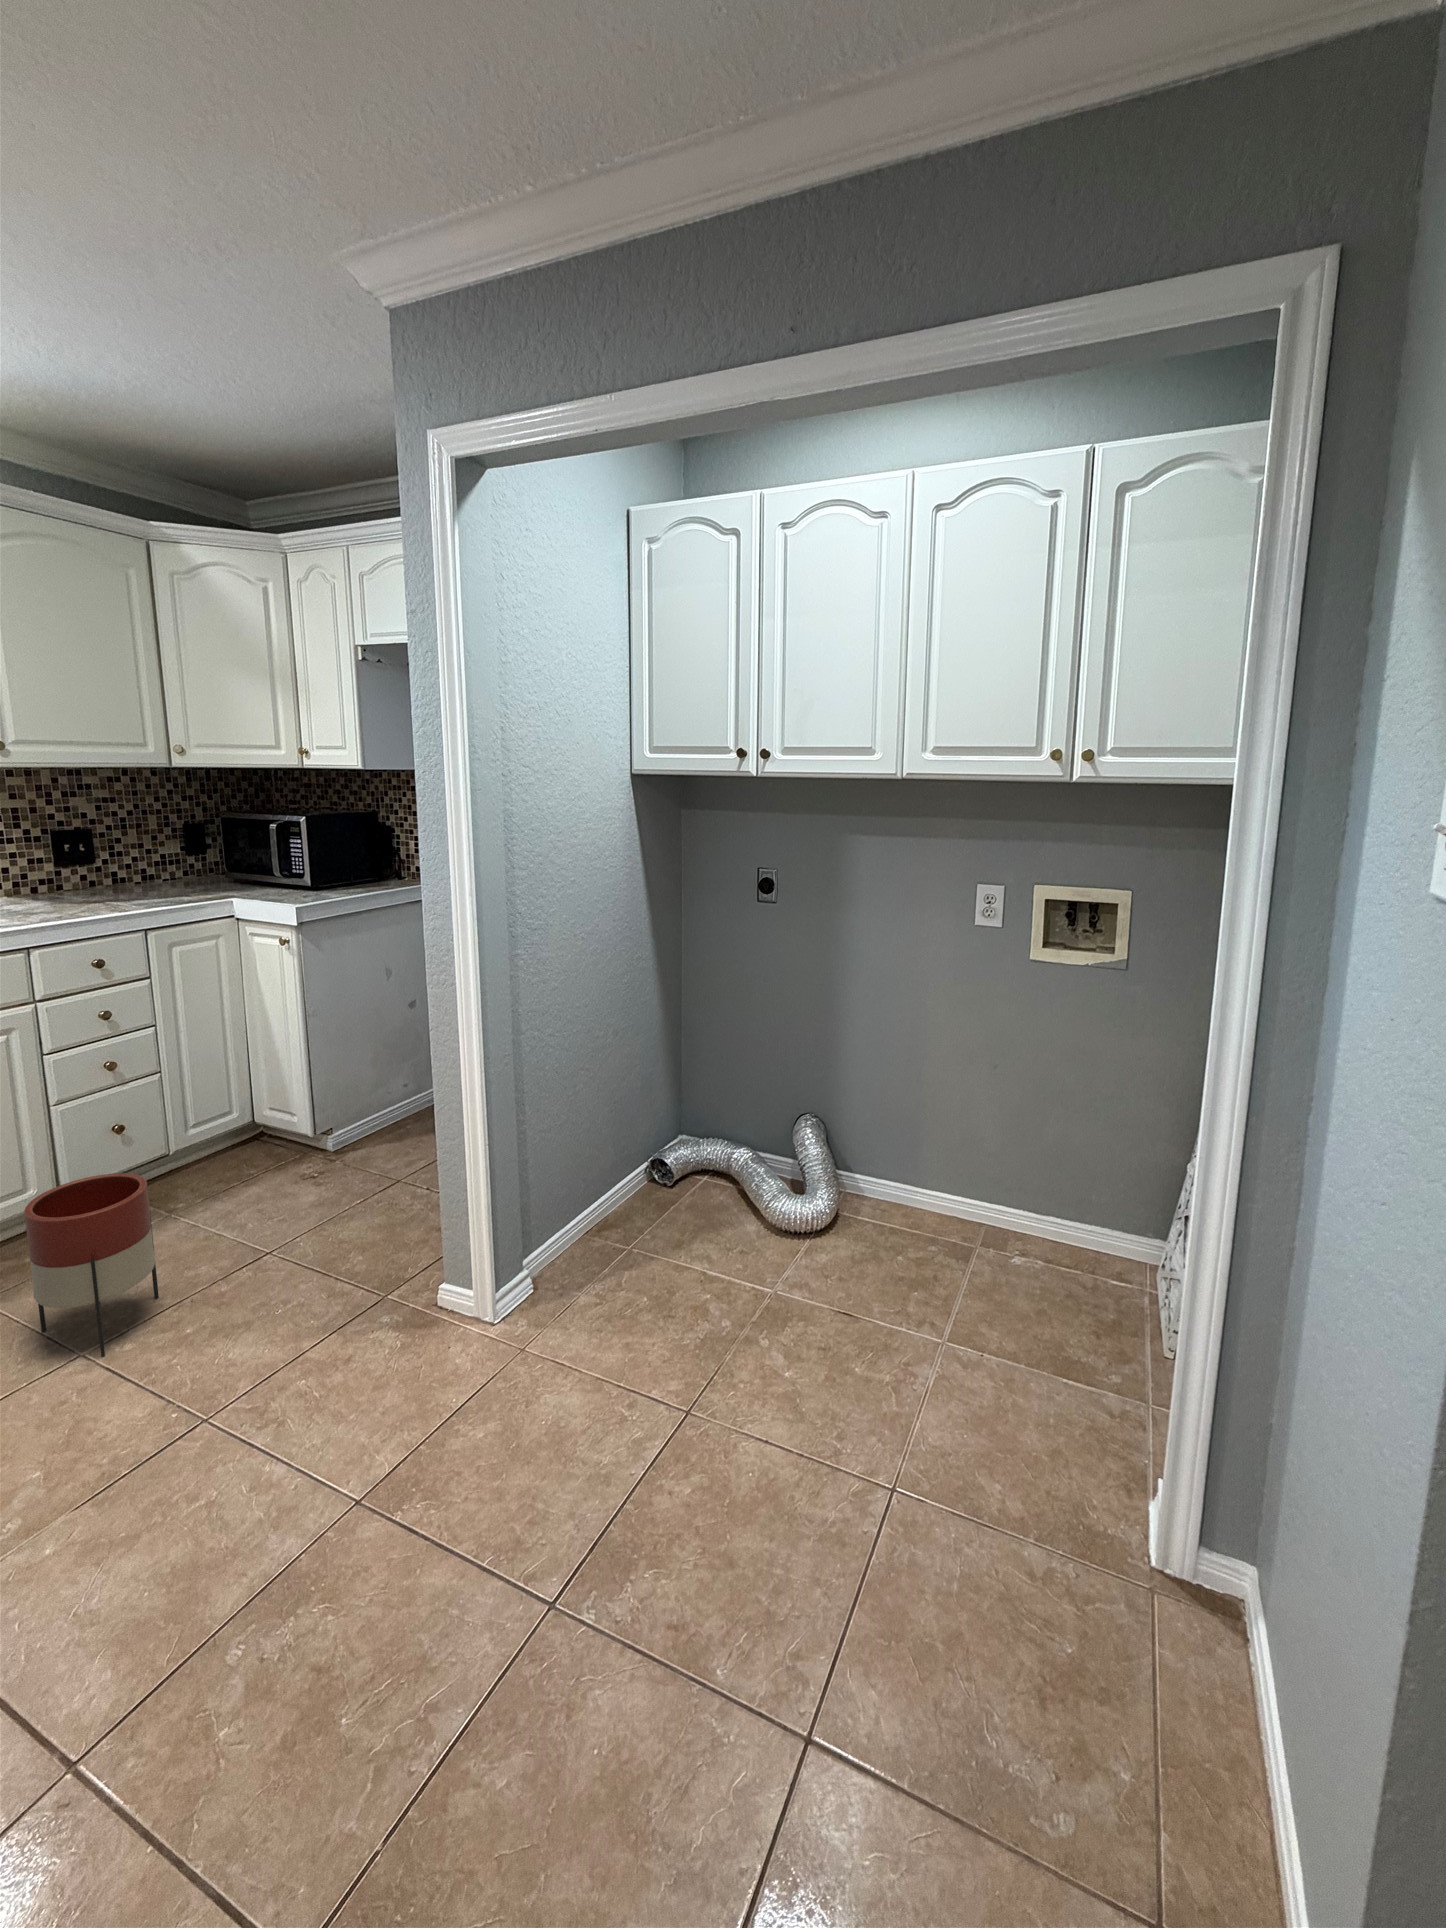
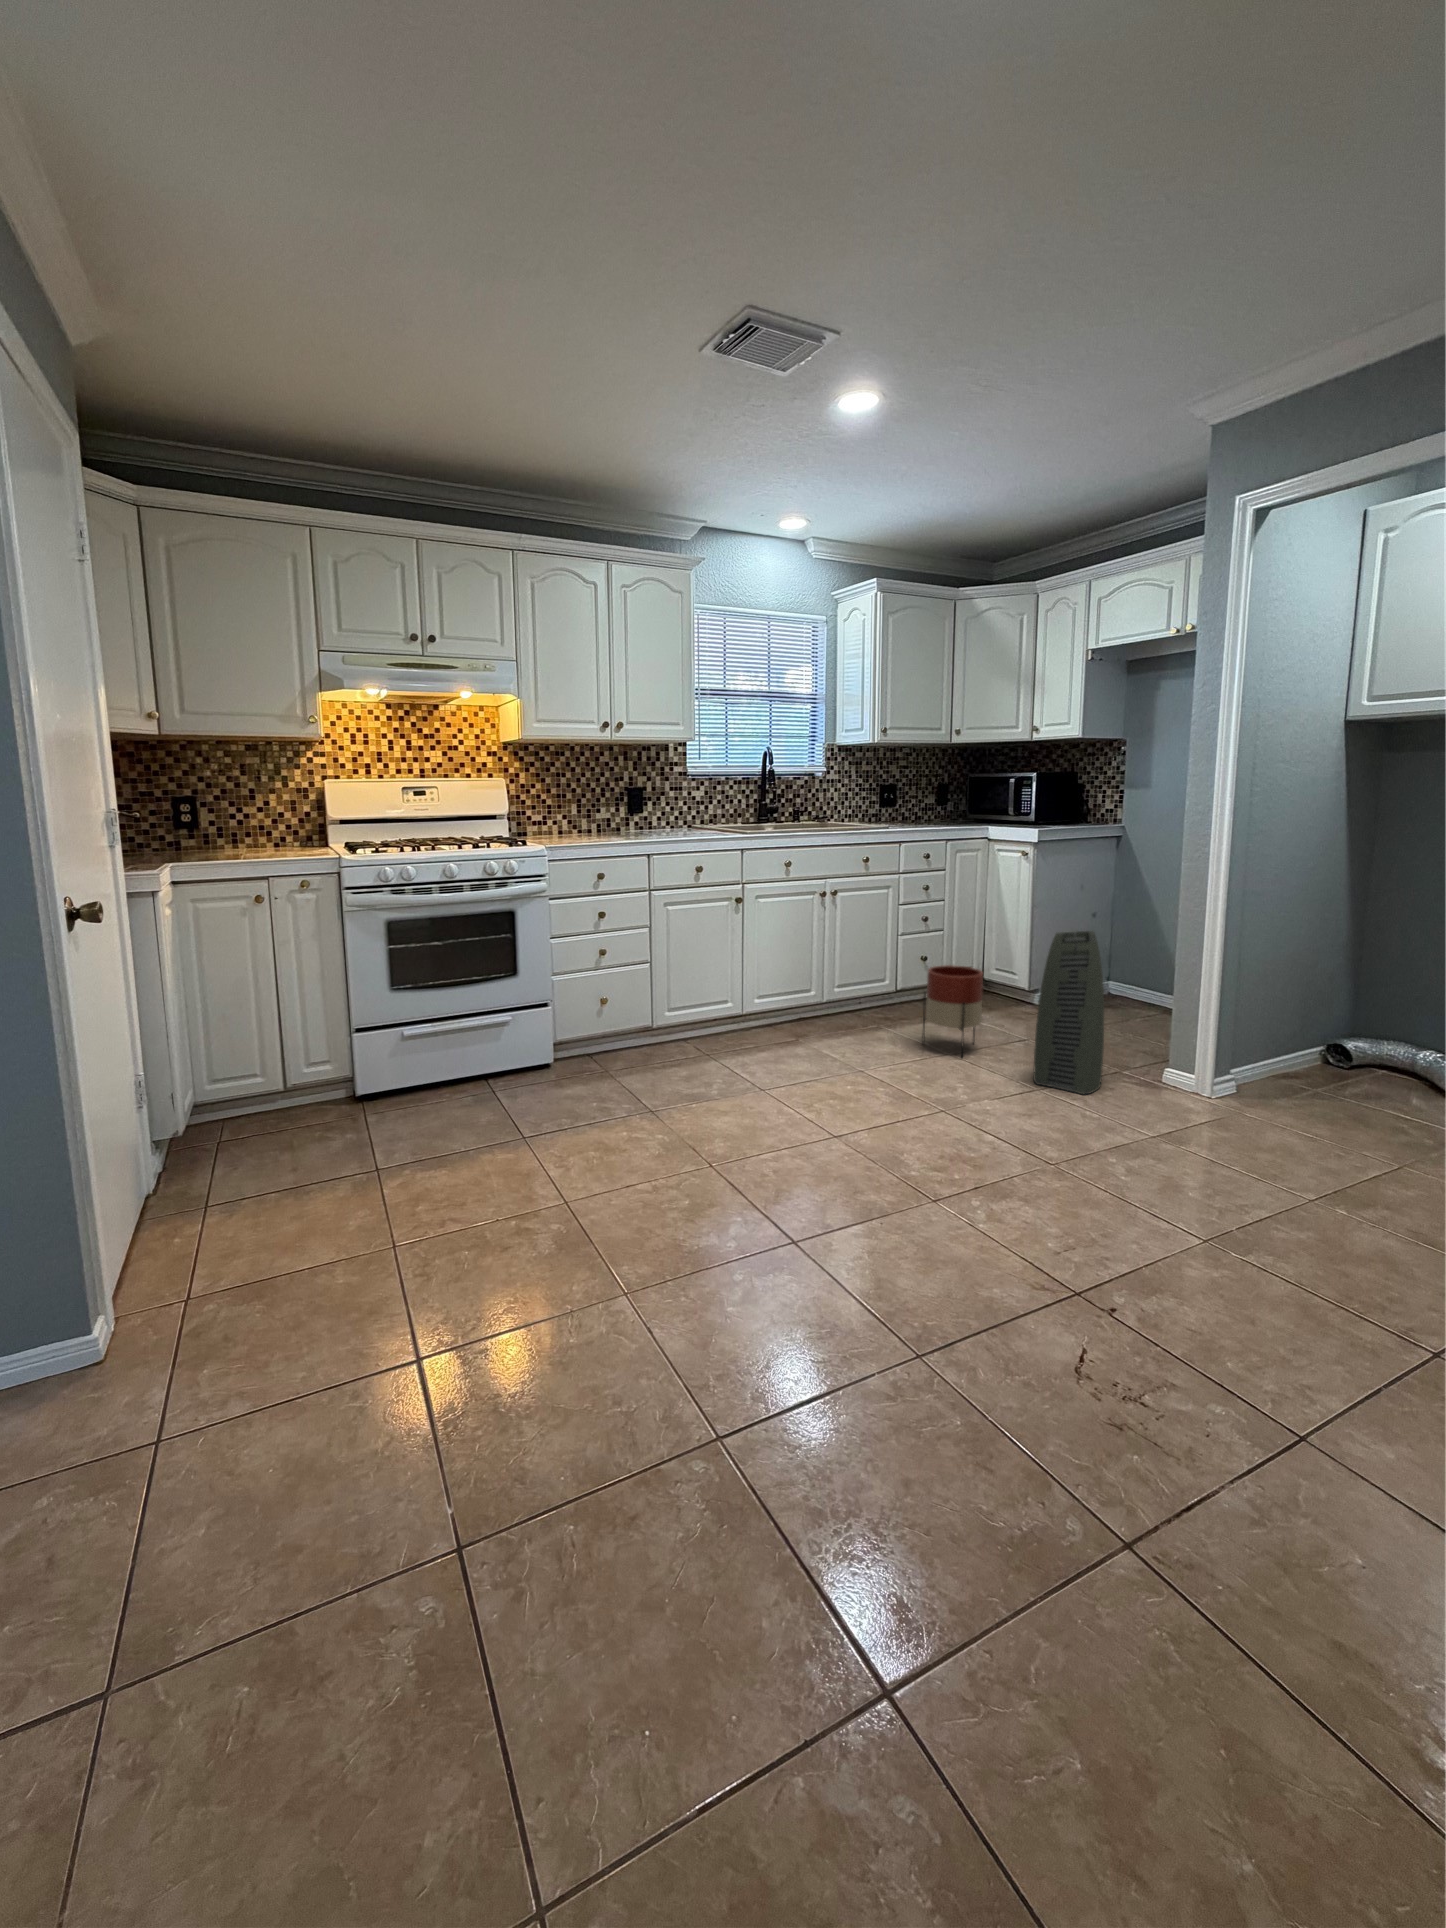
air purifier: none [203,1111,341,1400] -> present [1033,931,1104,1095]

